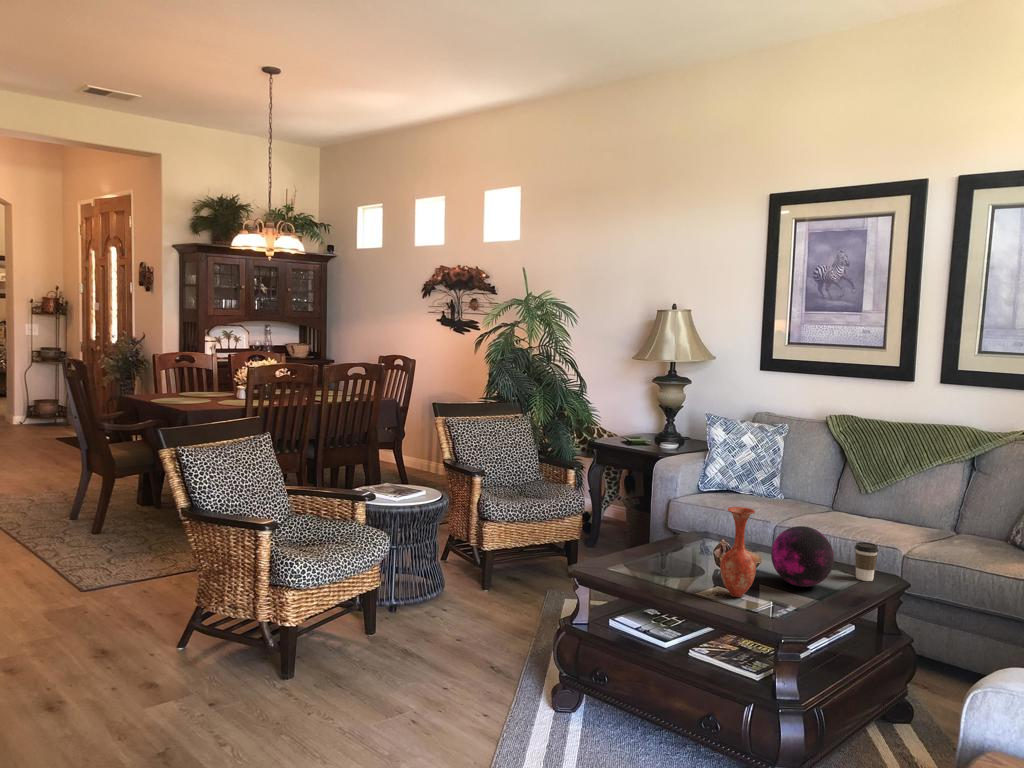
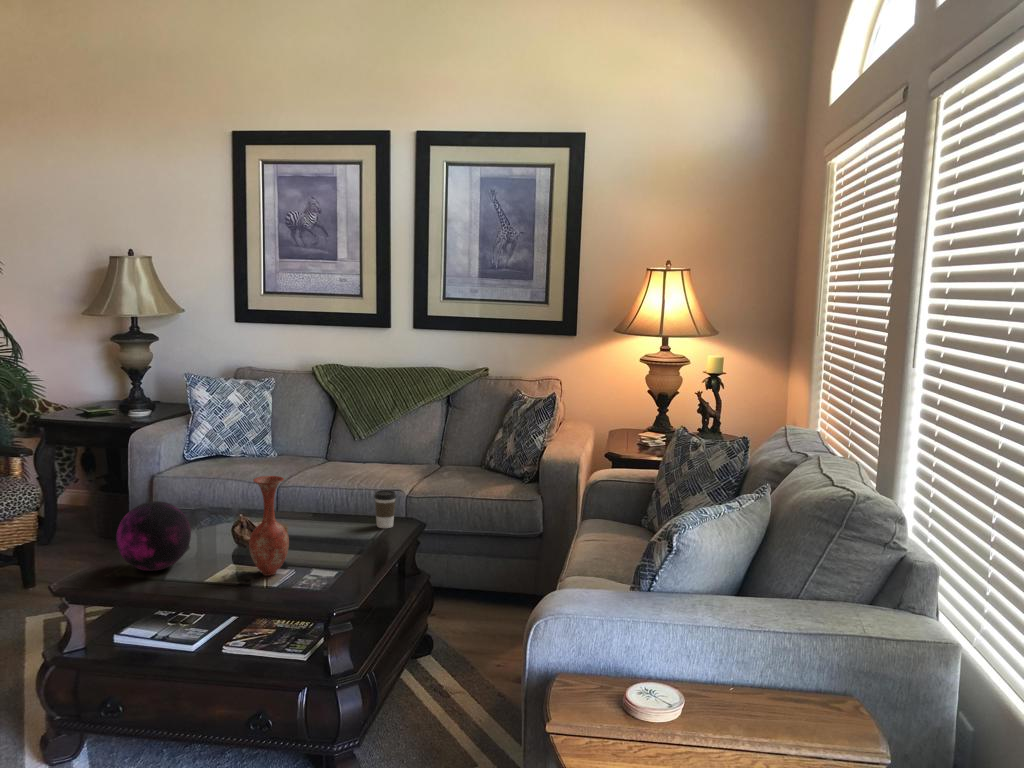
decorative orb: present [771,526,834,587] -> present [116,501,191,571]

